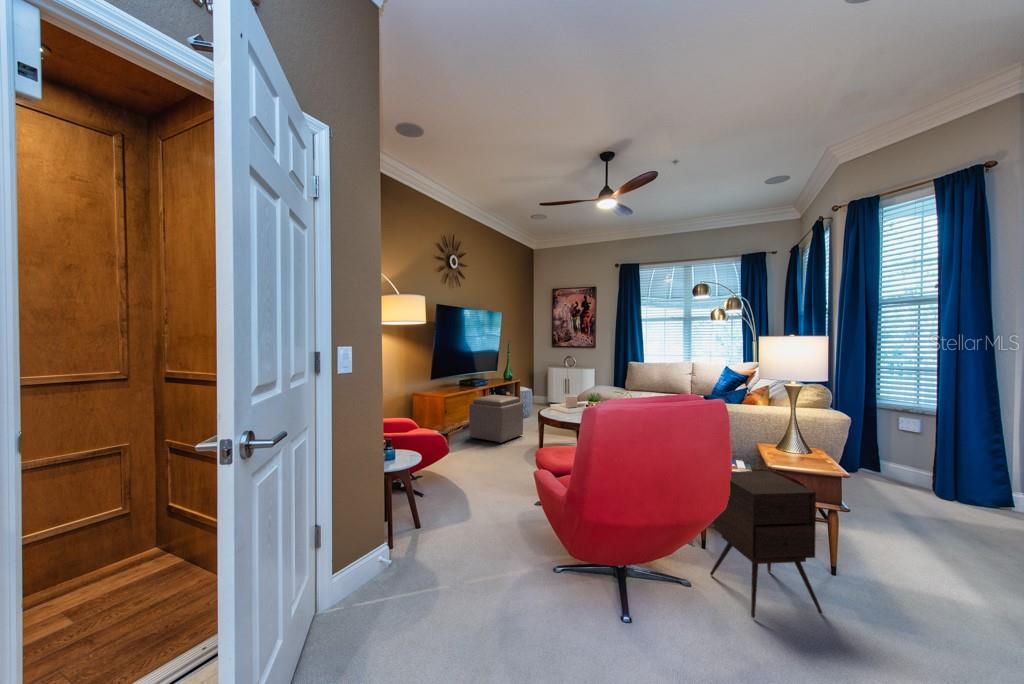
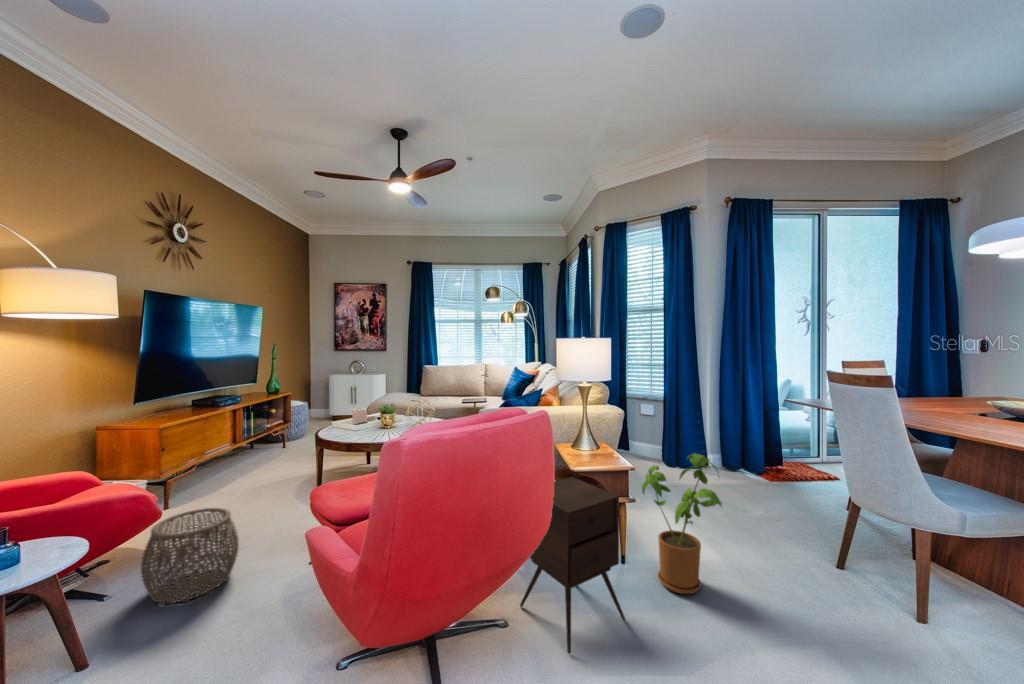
ottoman: present [469,395,523,443] -> none [208,414,293,477]
woven basket: none [445,453,496,510] -> present [141,508,239,604]
house plant: none [858,467,969,618] -> present [641,453,722,594]

